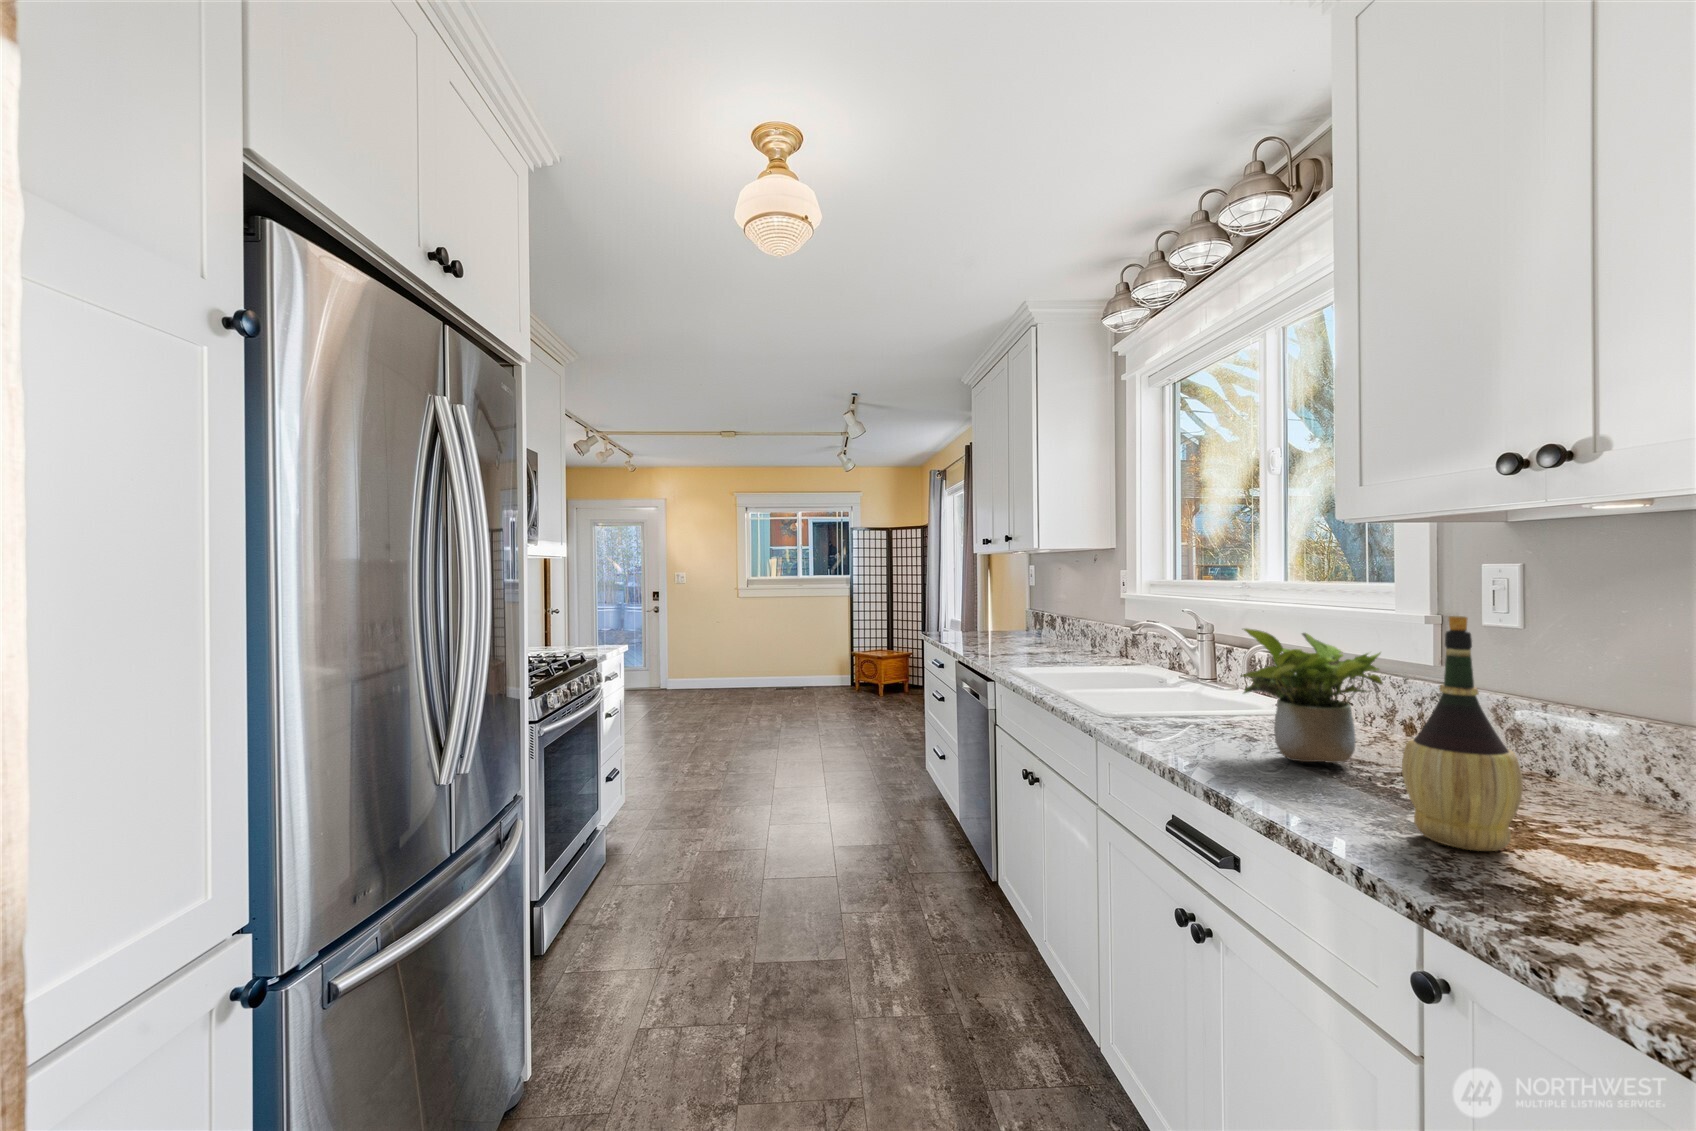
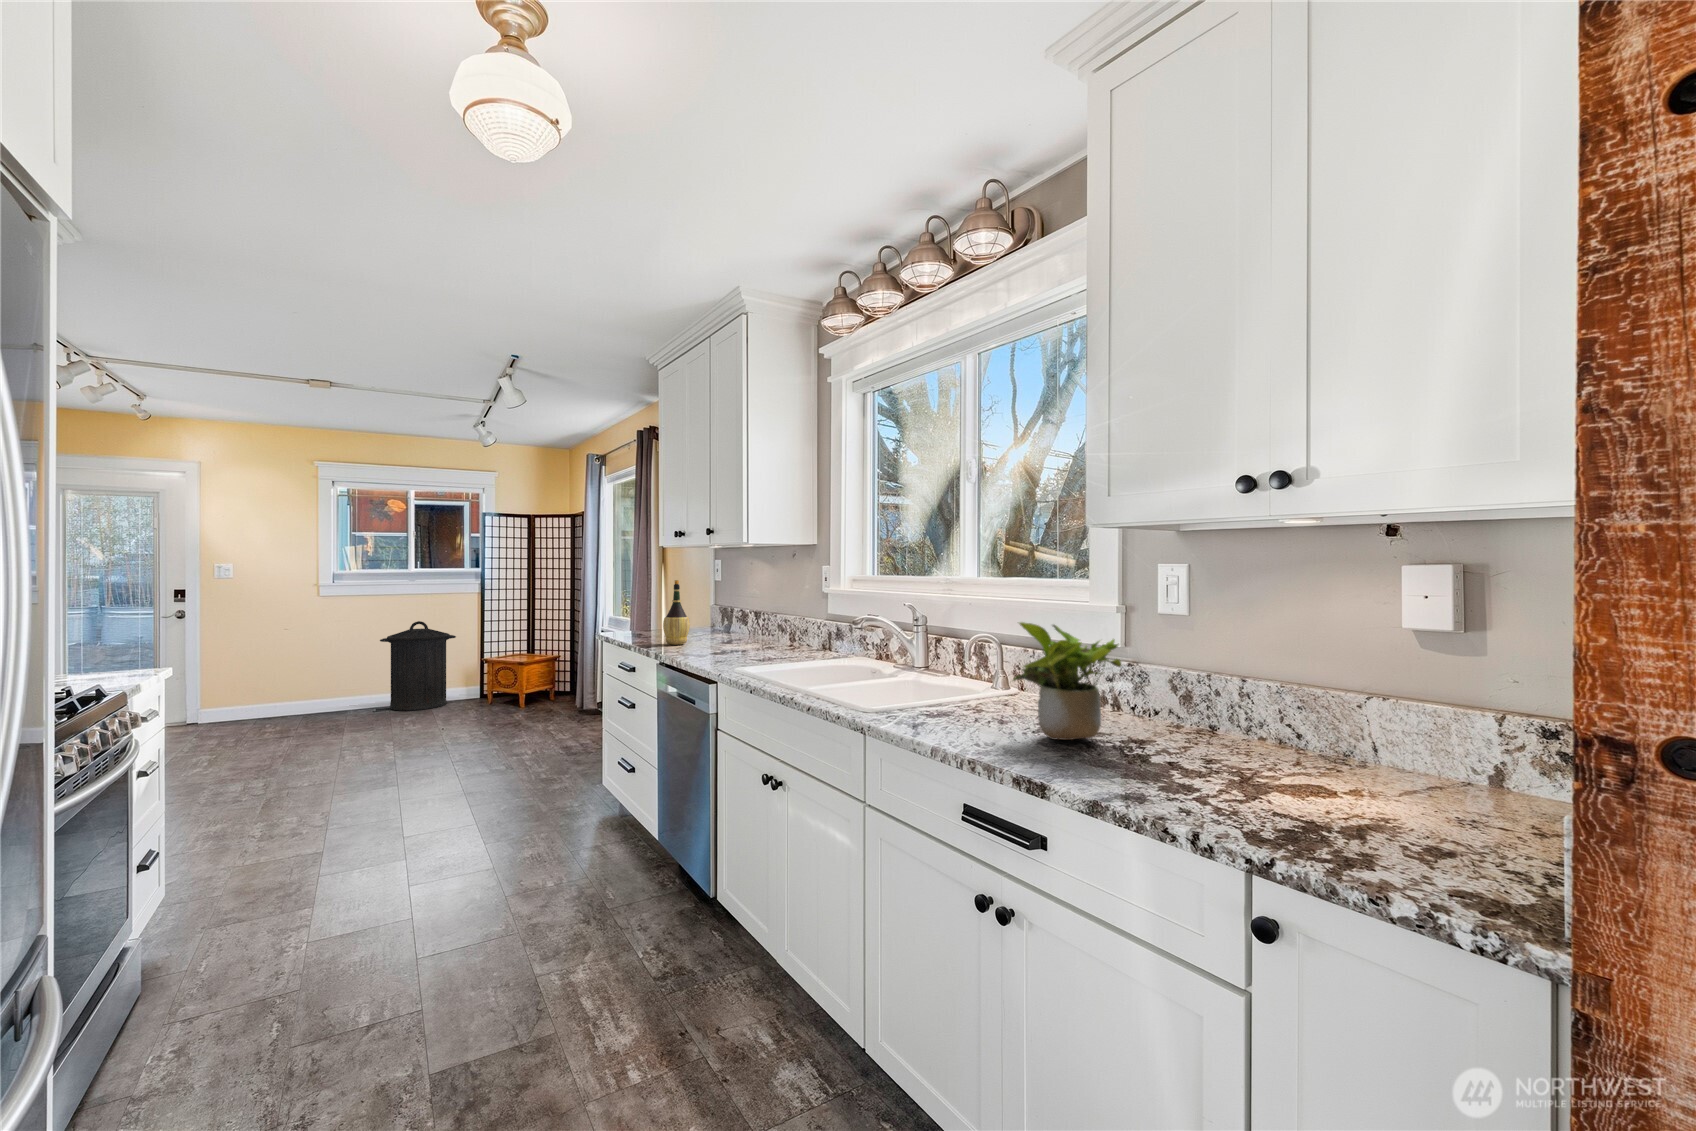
wine bottle: present [1402,616,1523,851] -> present [663,580,690,645]
trash can: none [778,619,832,692] -> present [380,621,456,711]

